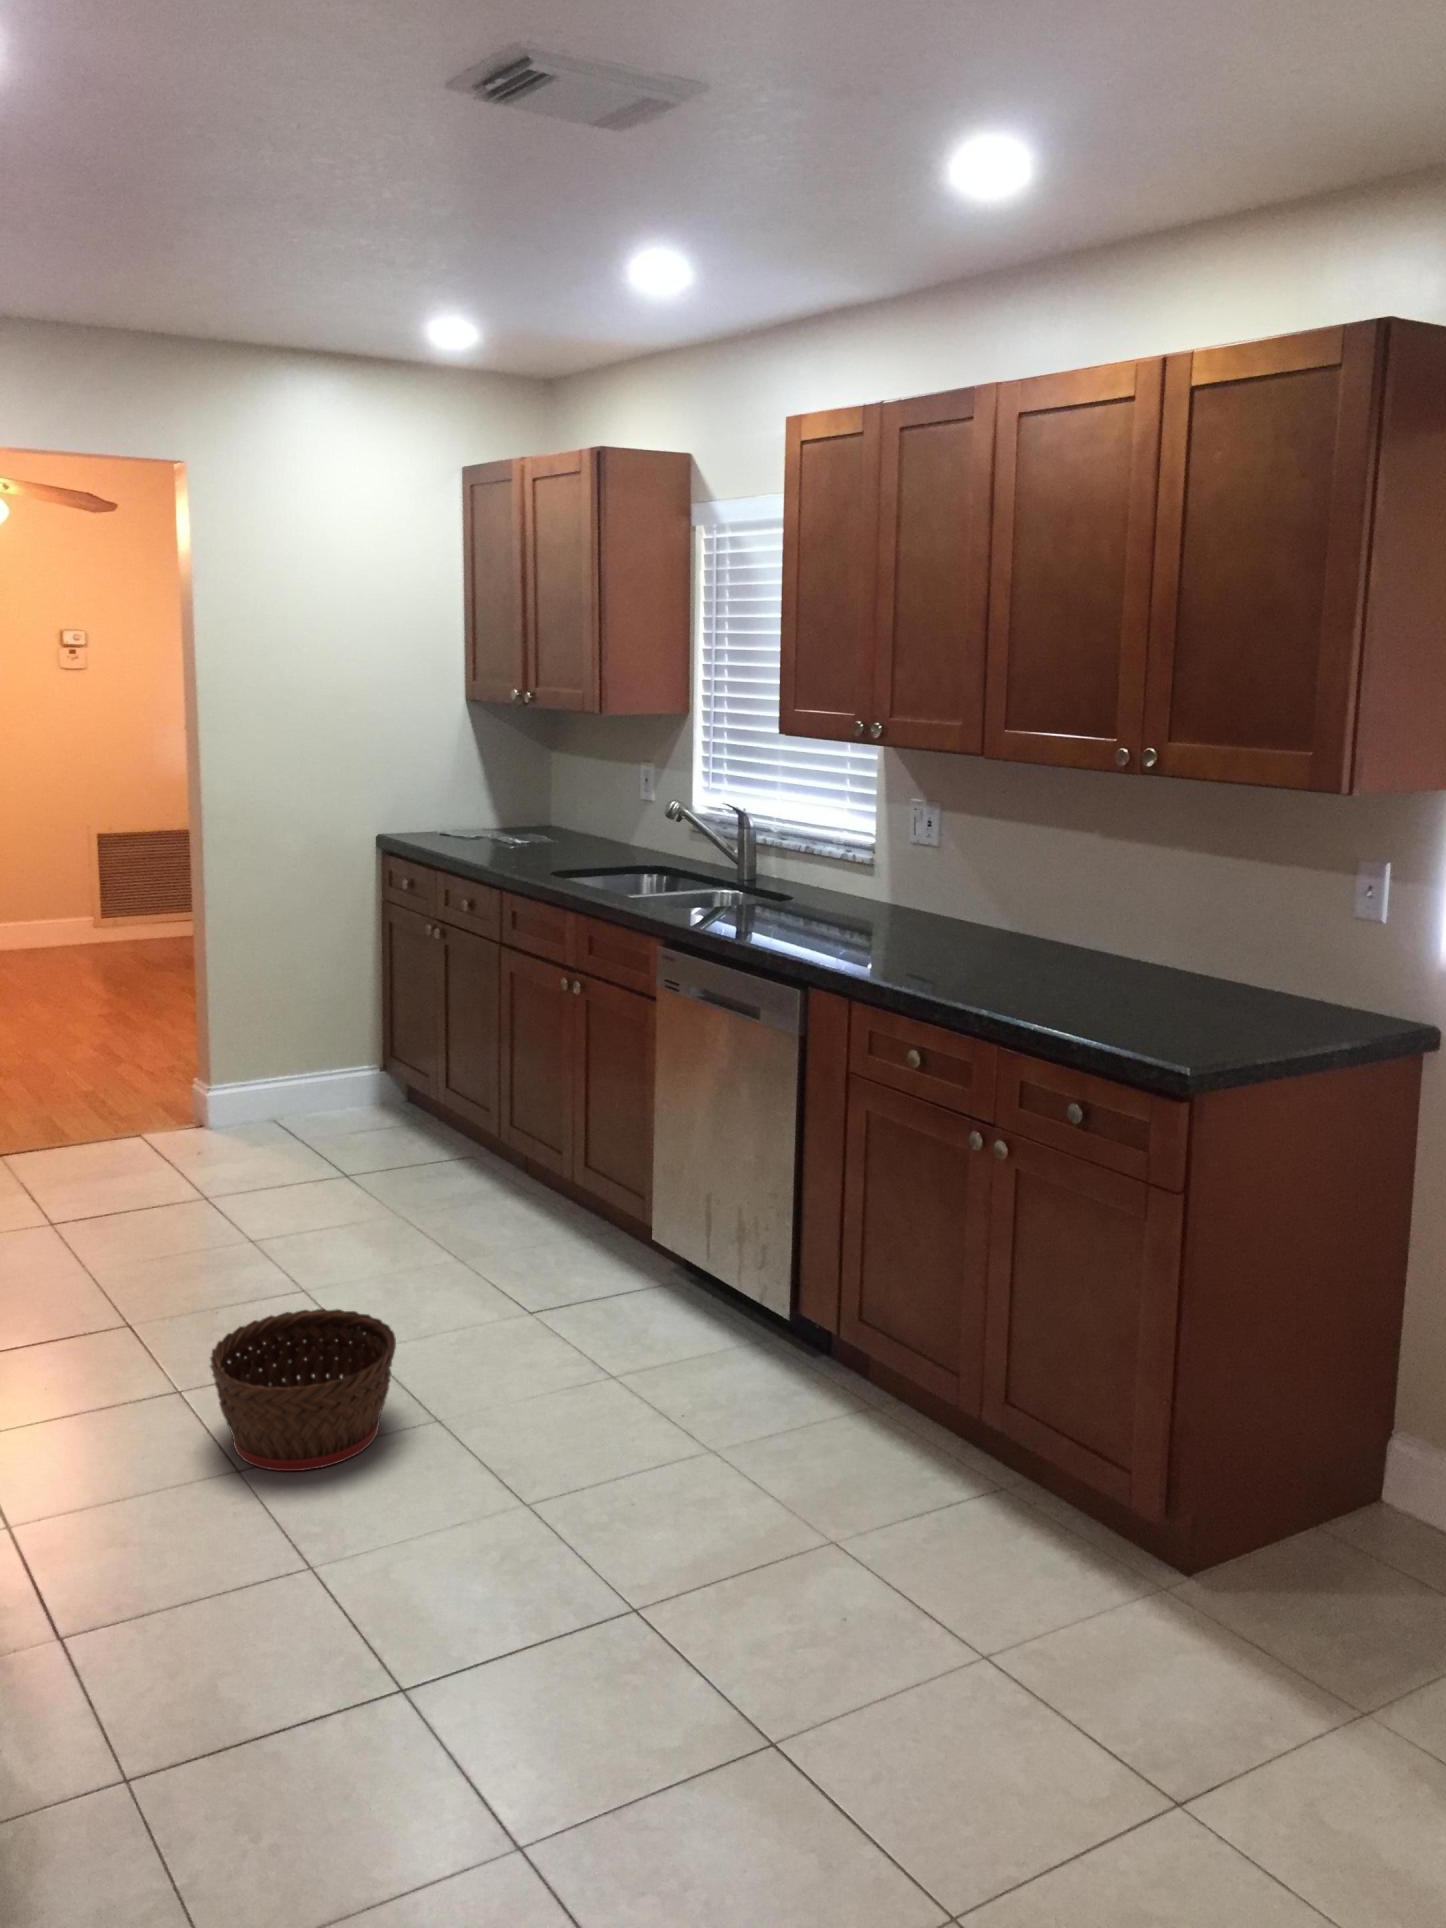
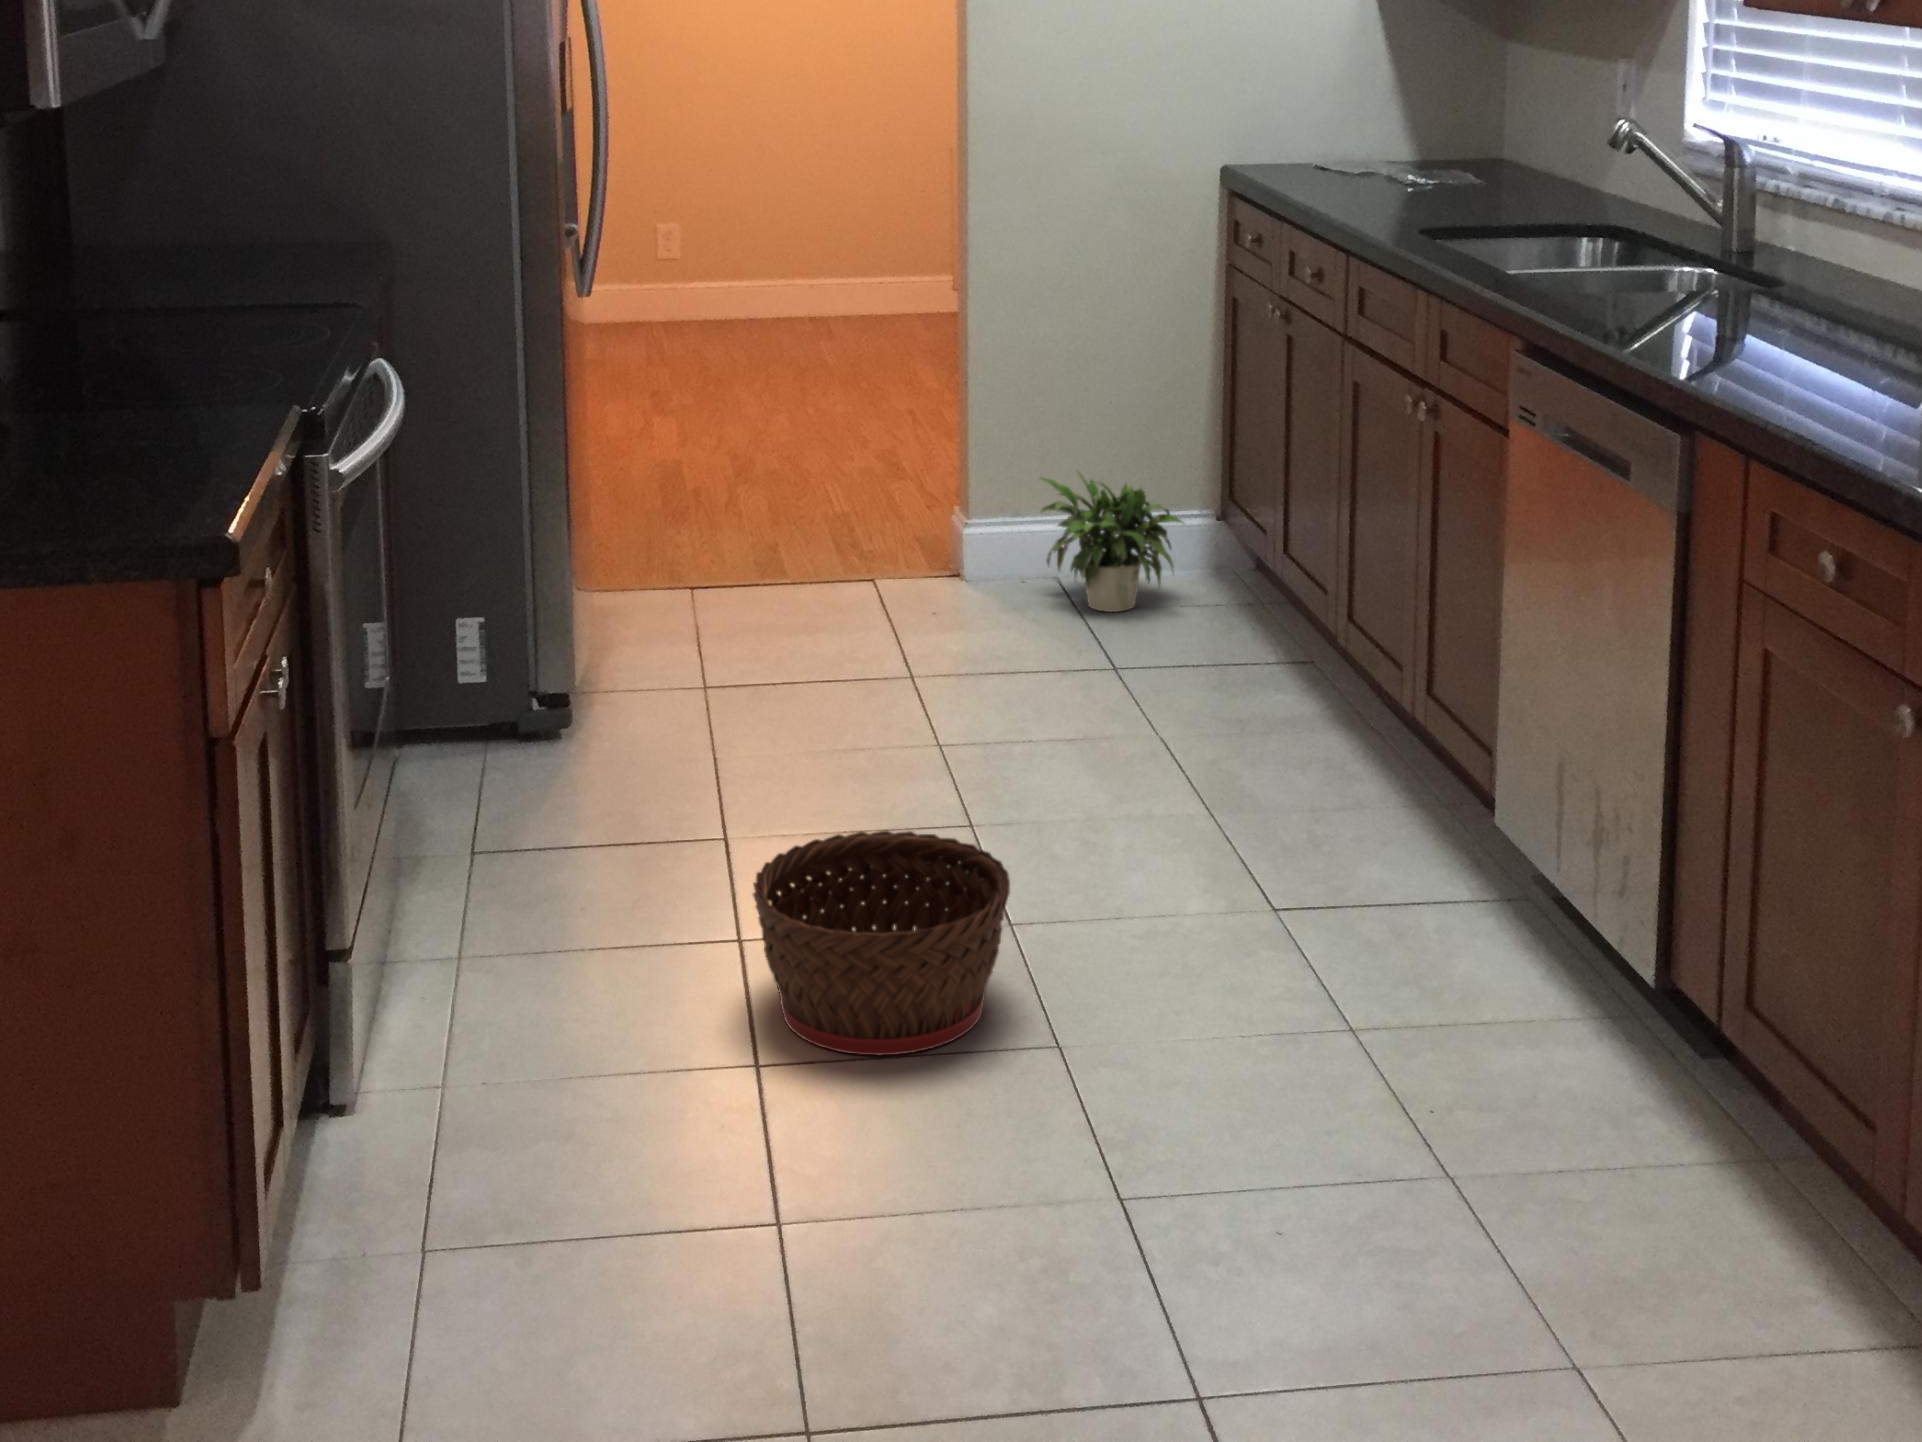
potted plant: none [252,1045,373,1139] -> present [1022,472,1184,612]

